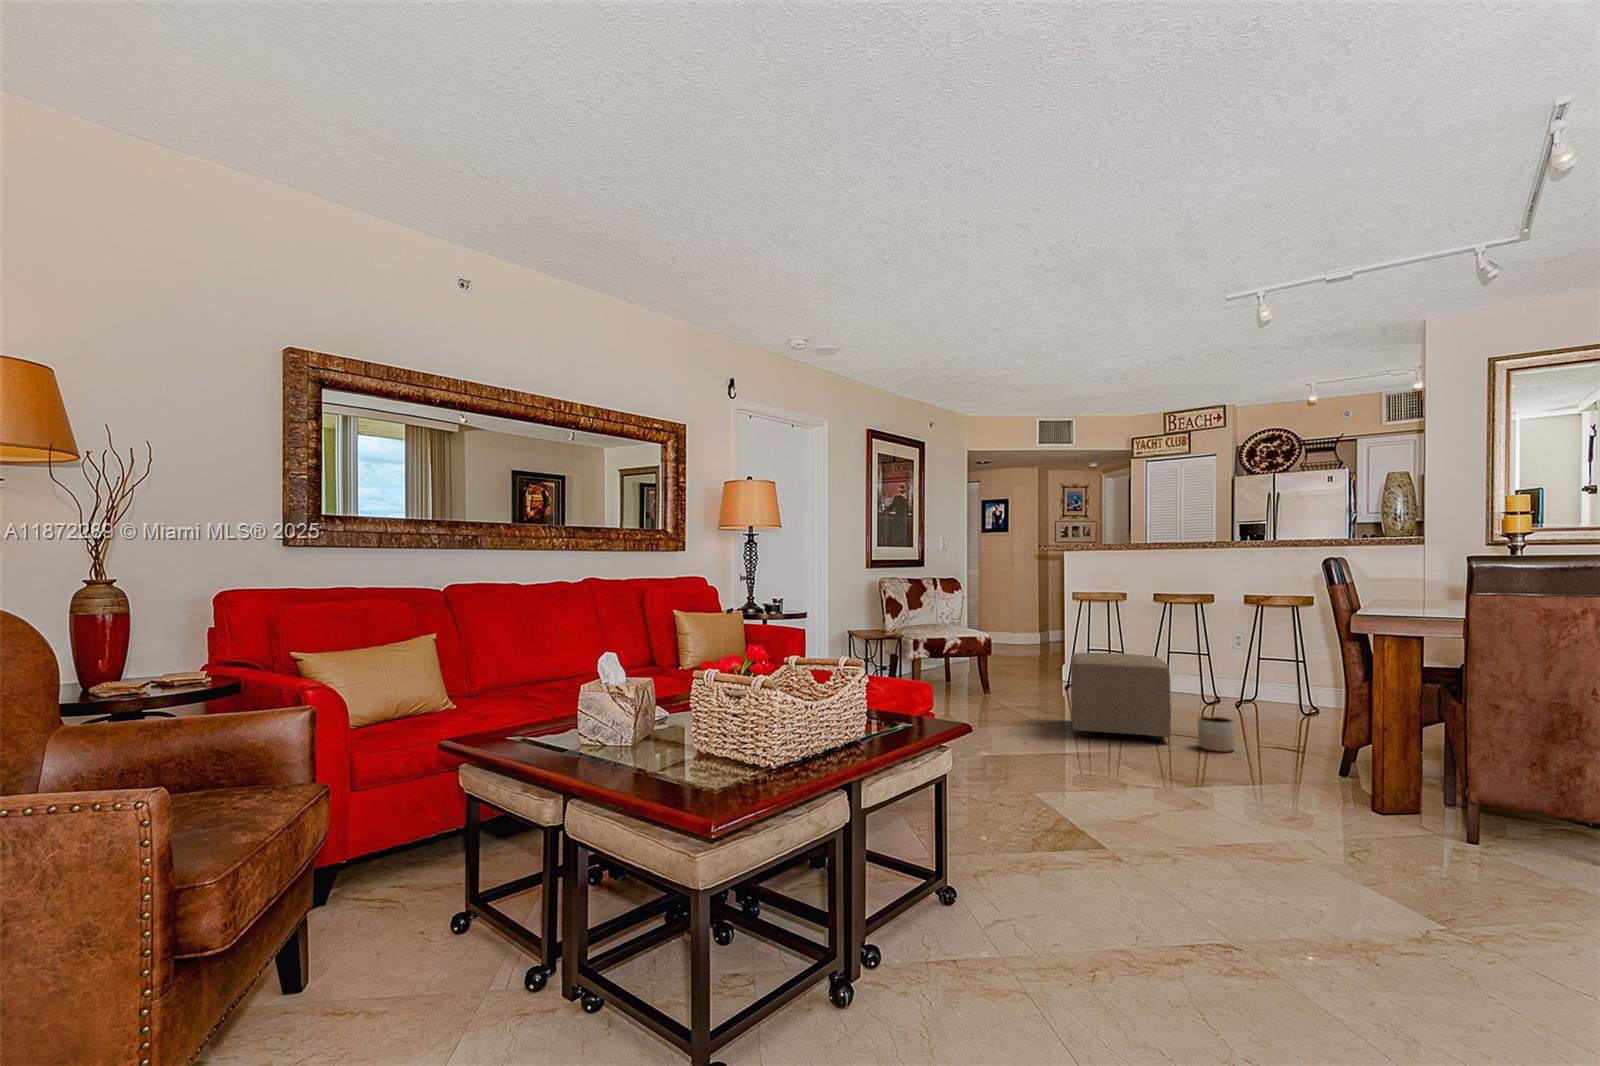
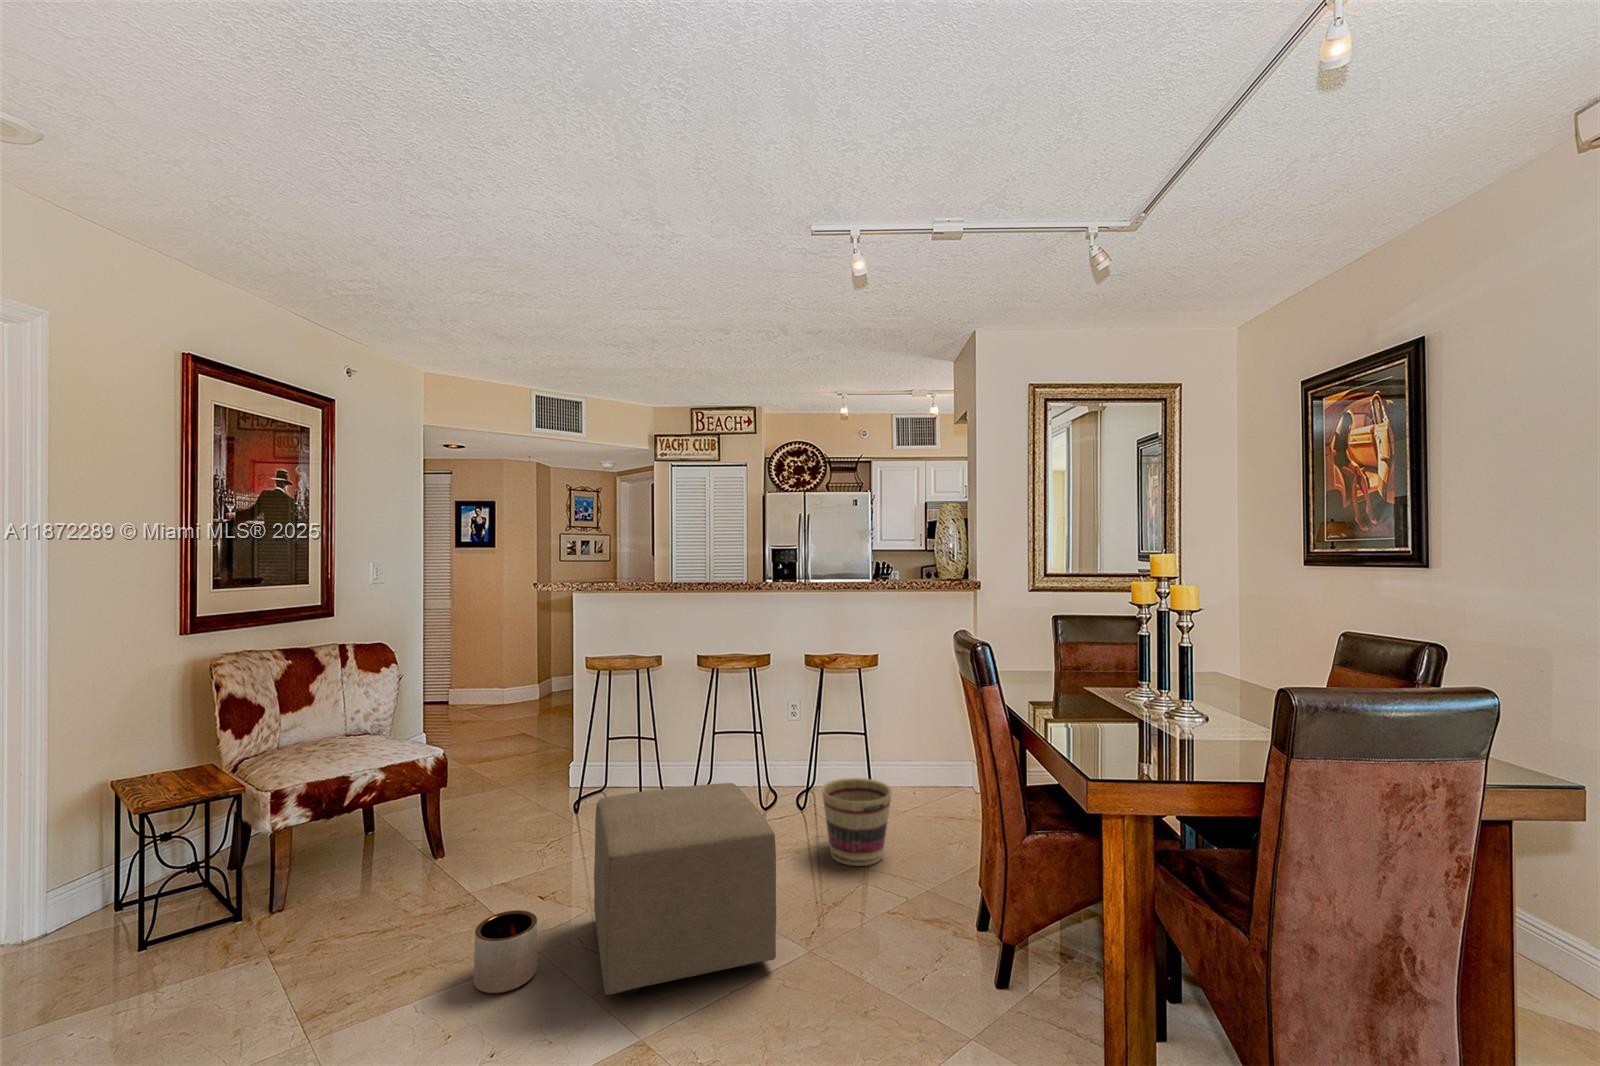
basket: none [1231,678,1288,731] -> present [822,778,892,866]
planter: present [1198,716,1235,752] -> present [473,910,537,993]

